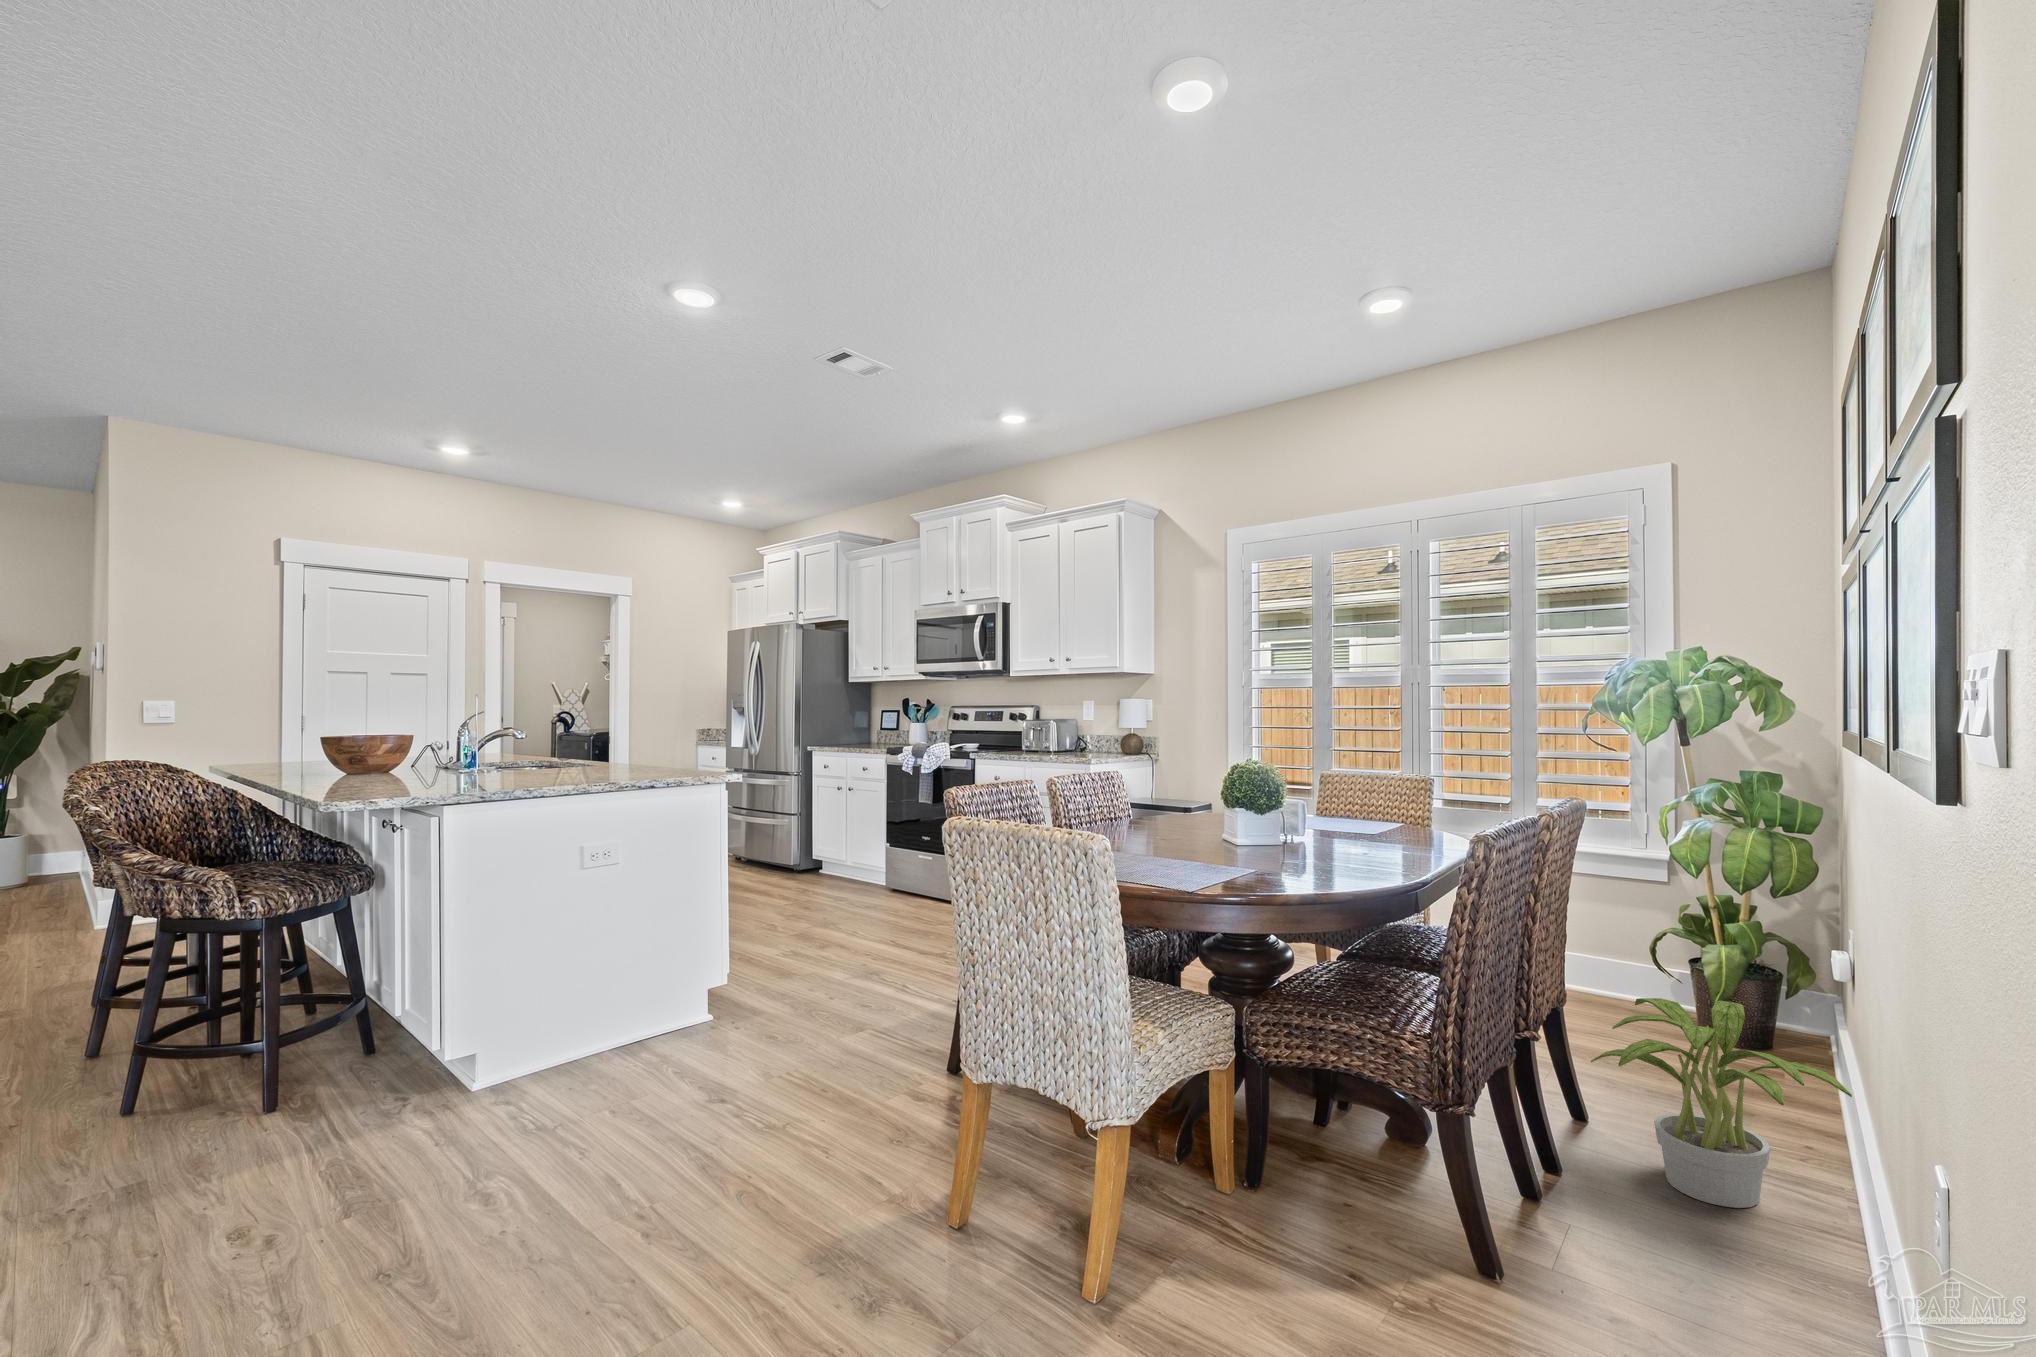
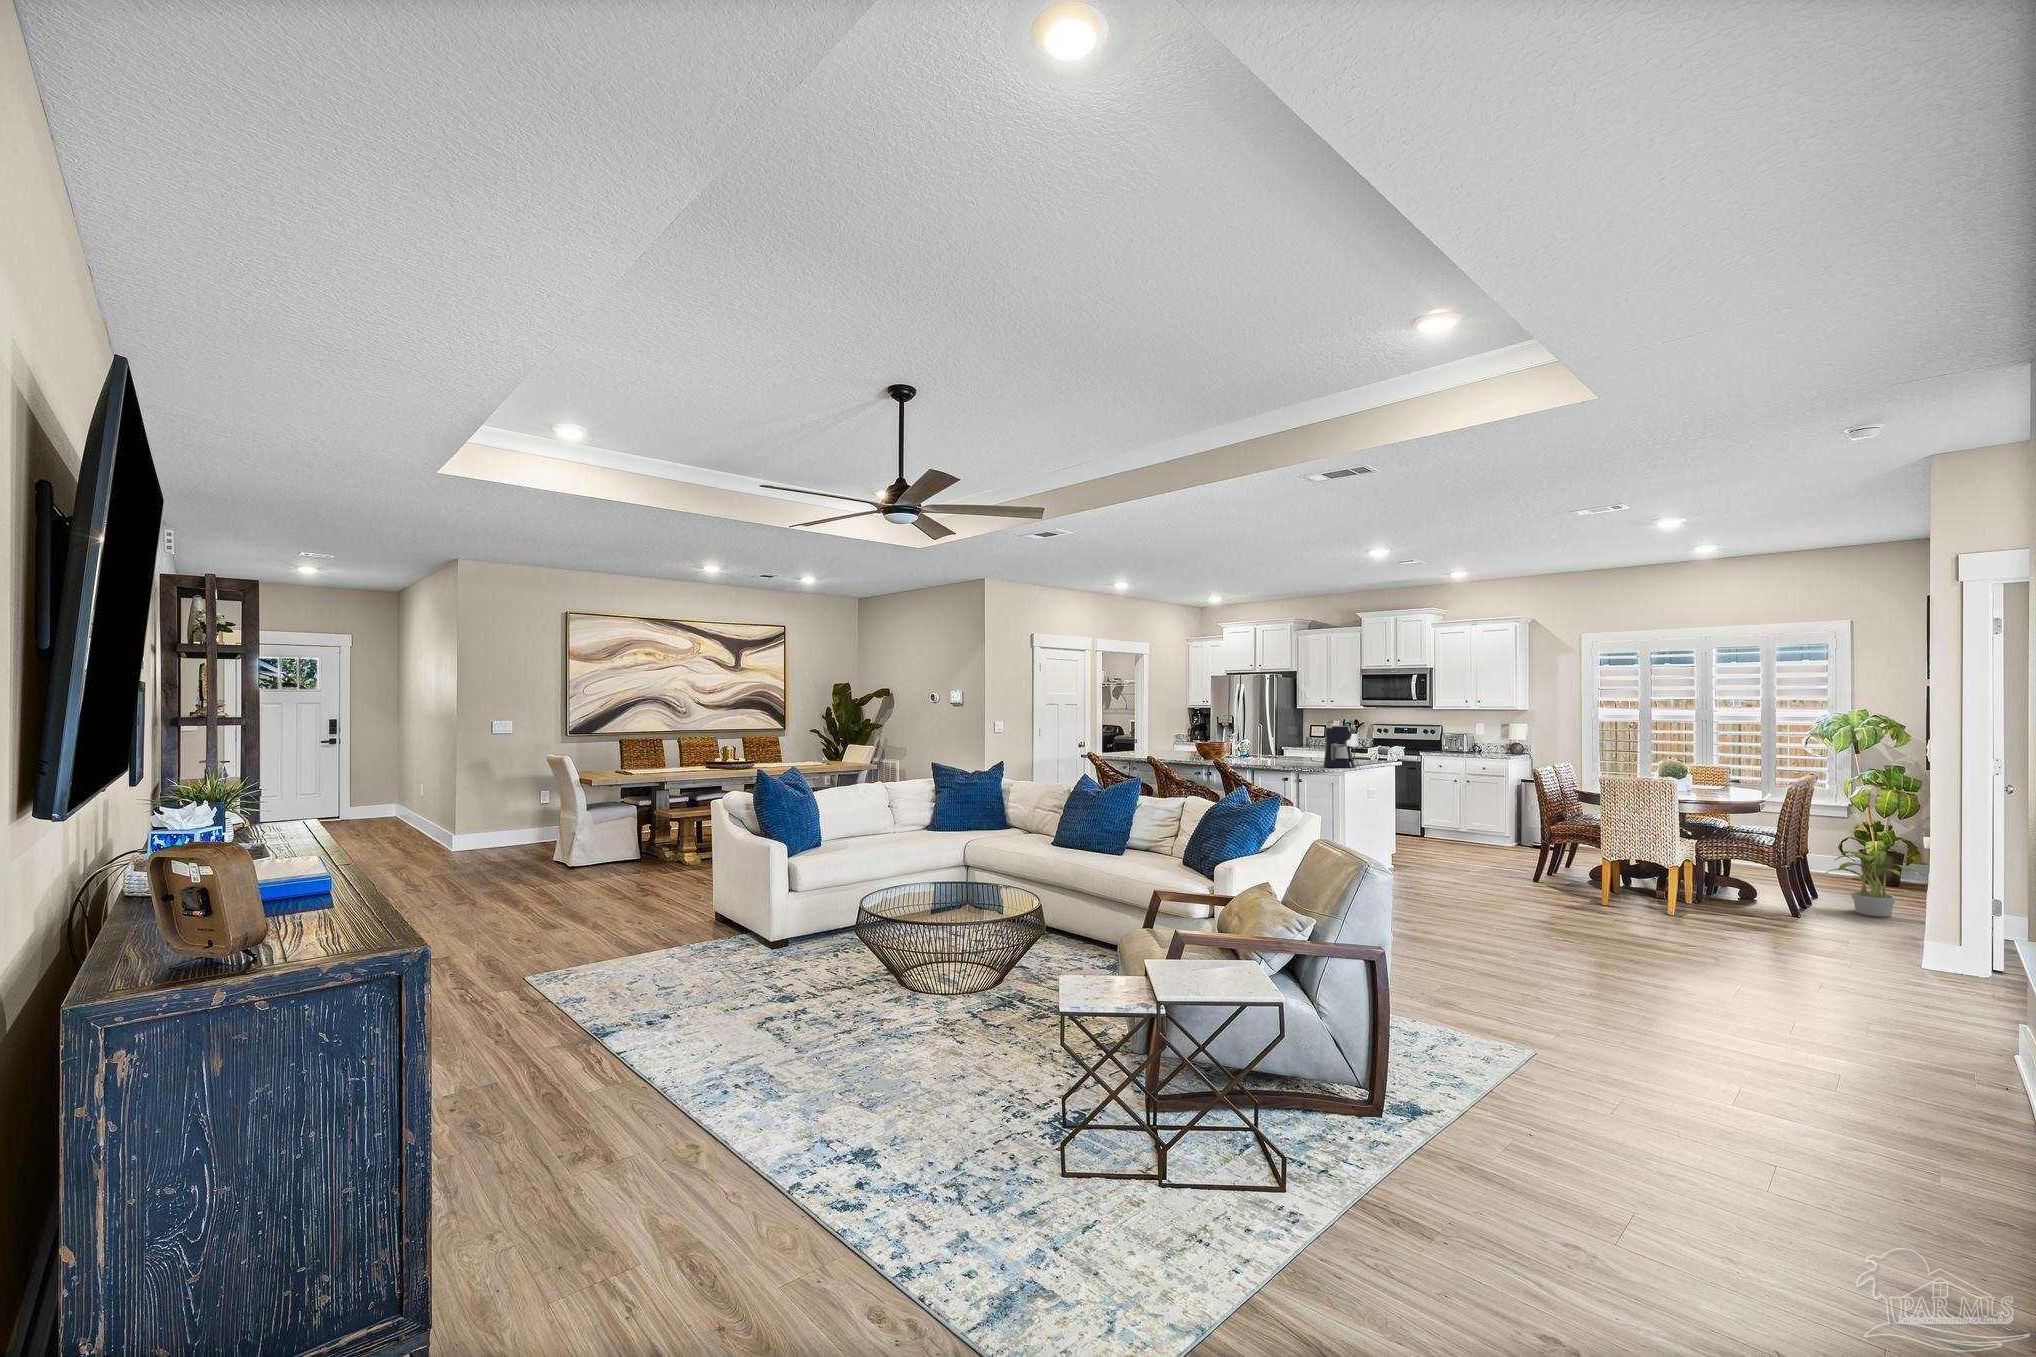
coffee maker: none [562,682,640,776] -> present [1323,726,1355,768]

